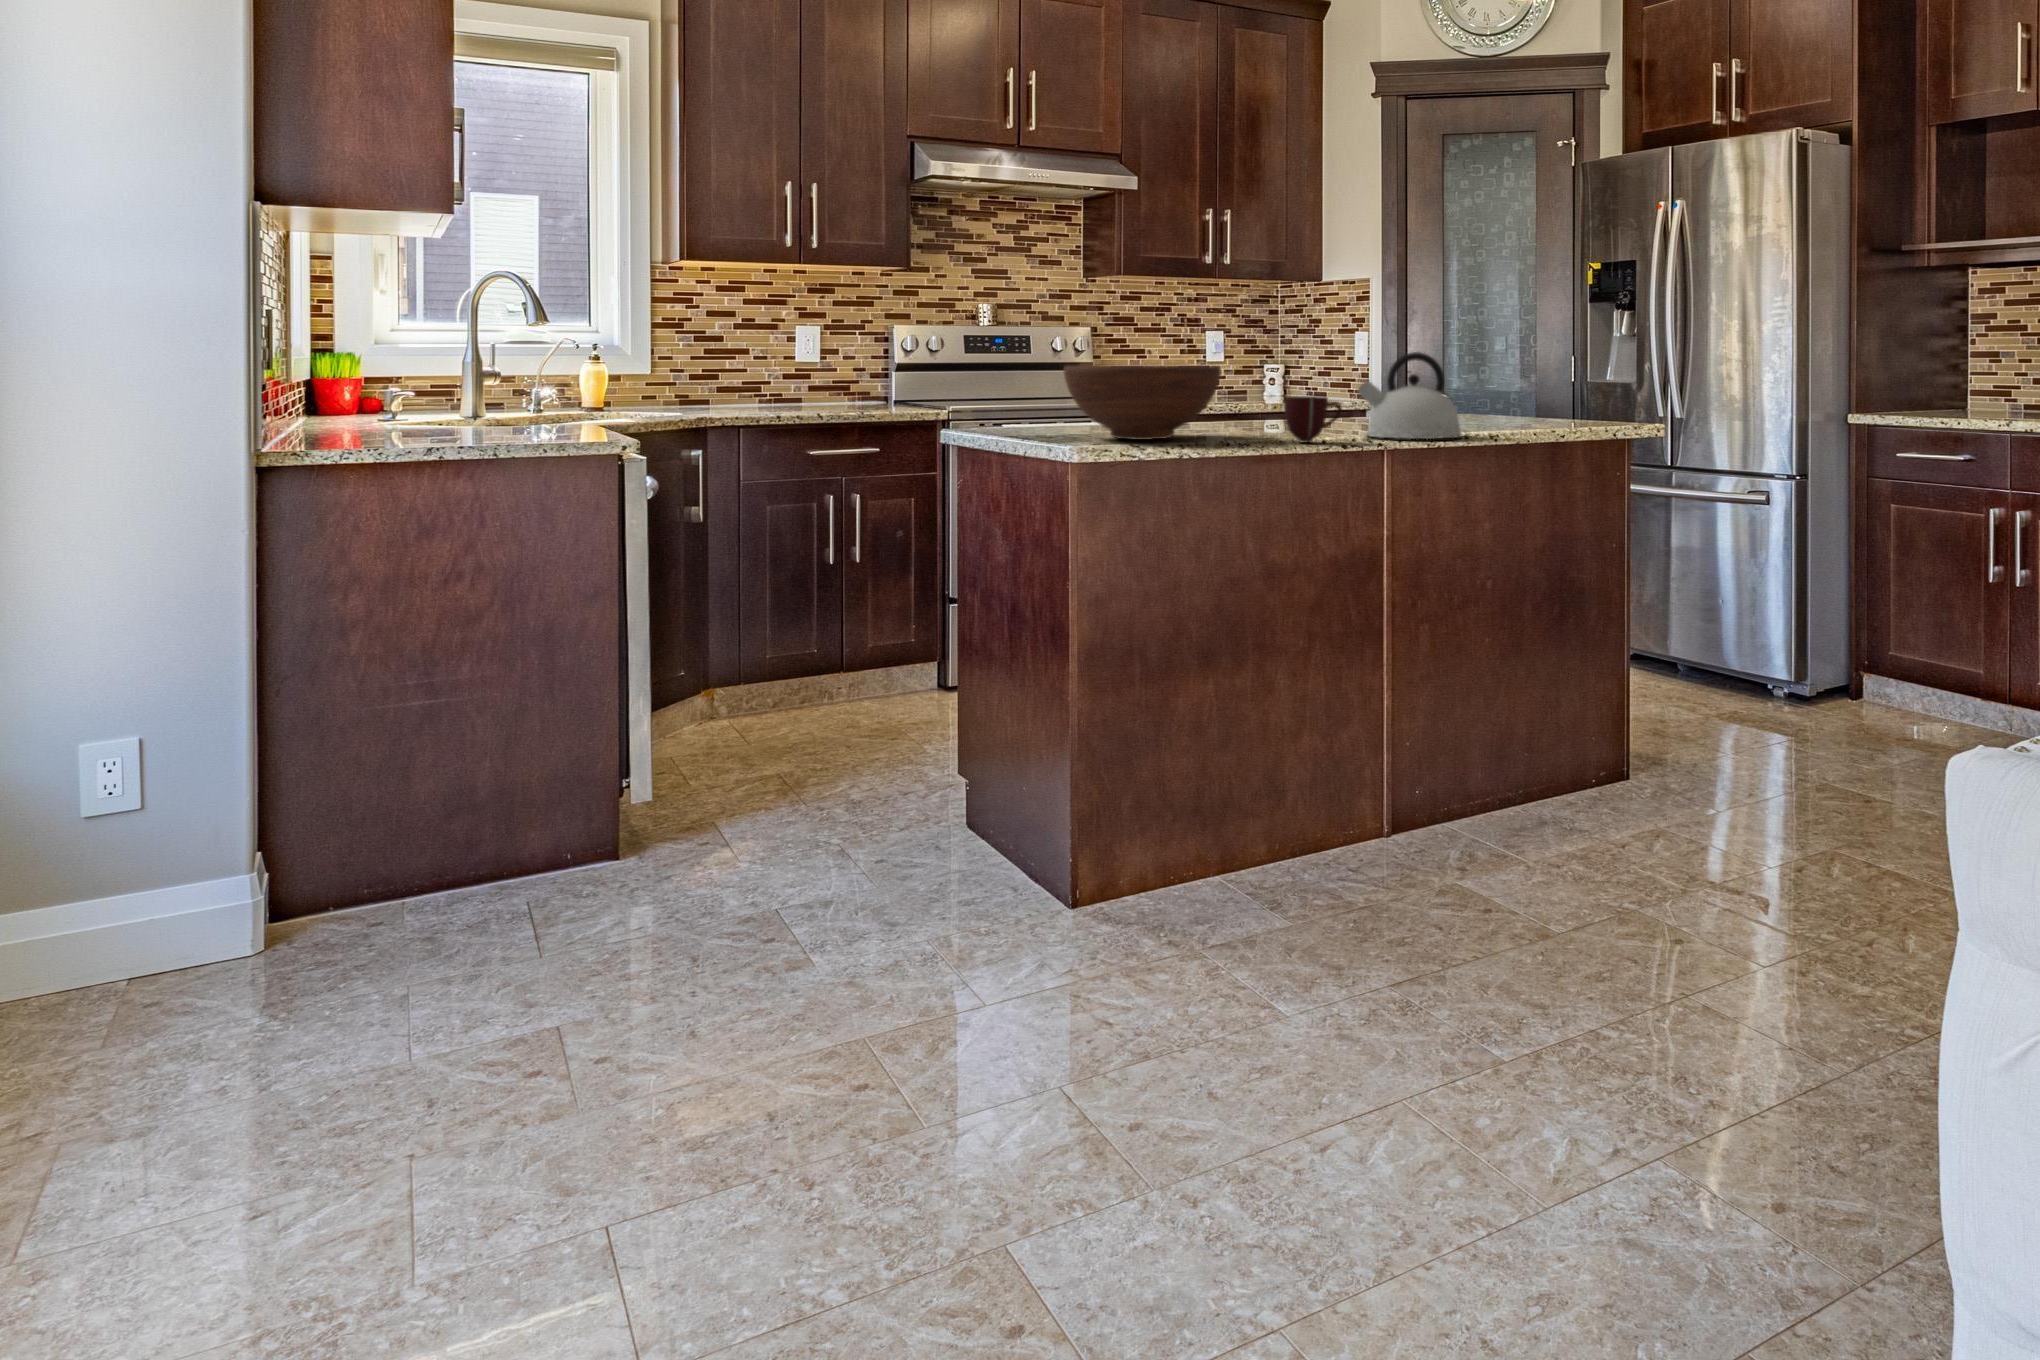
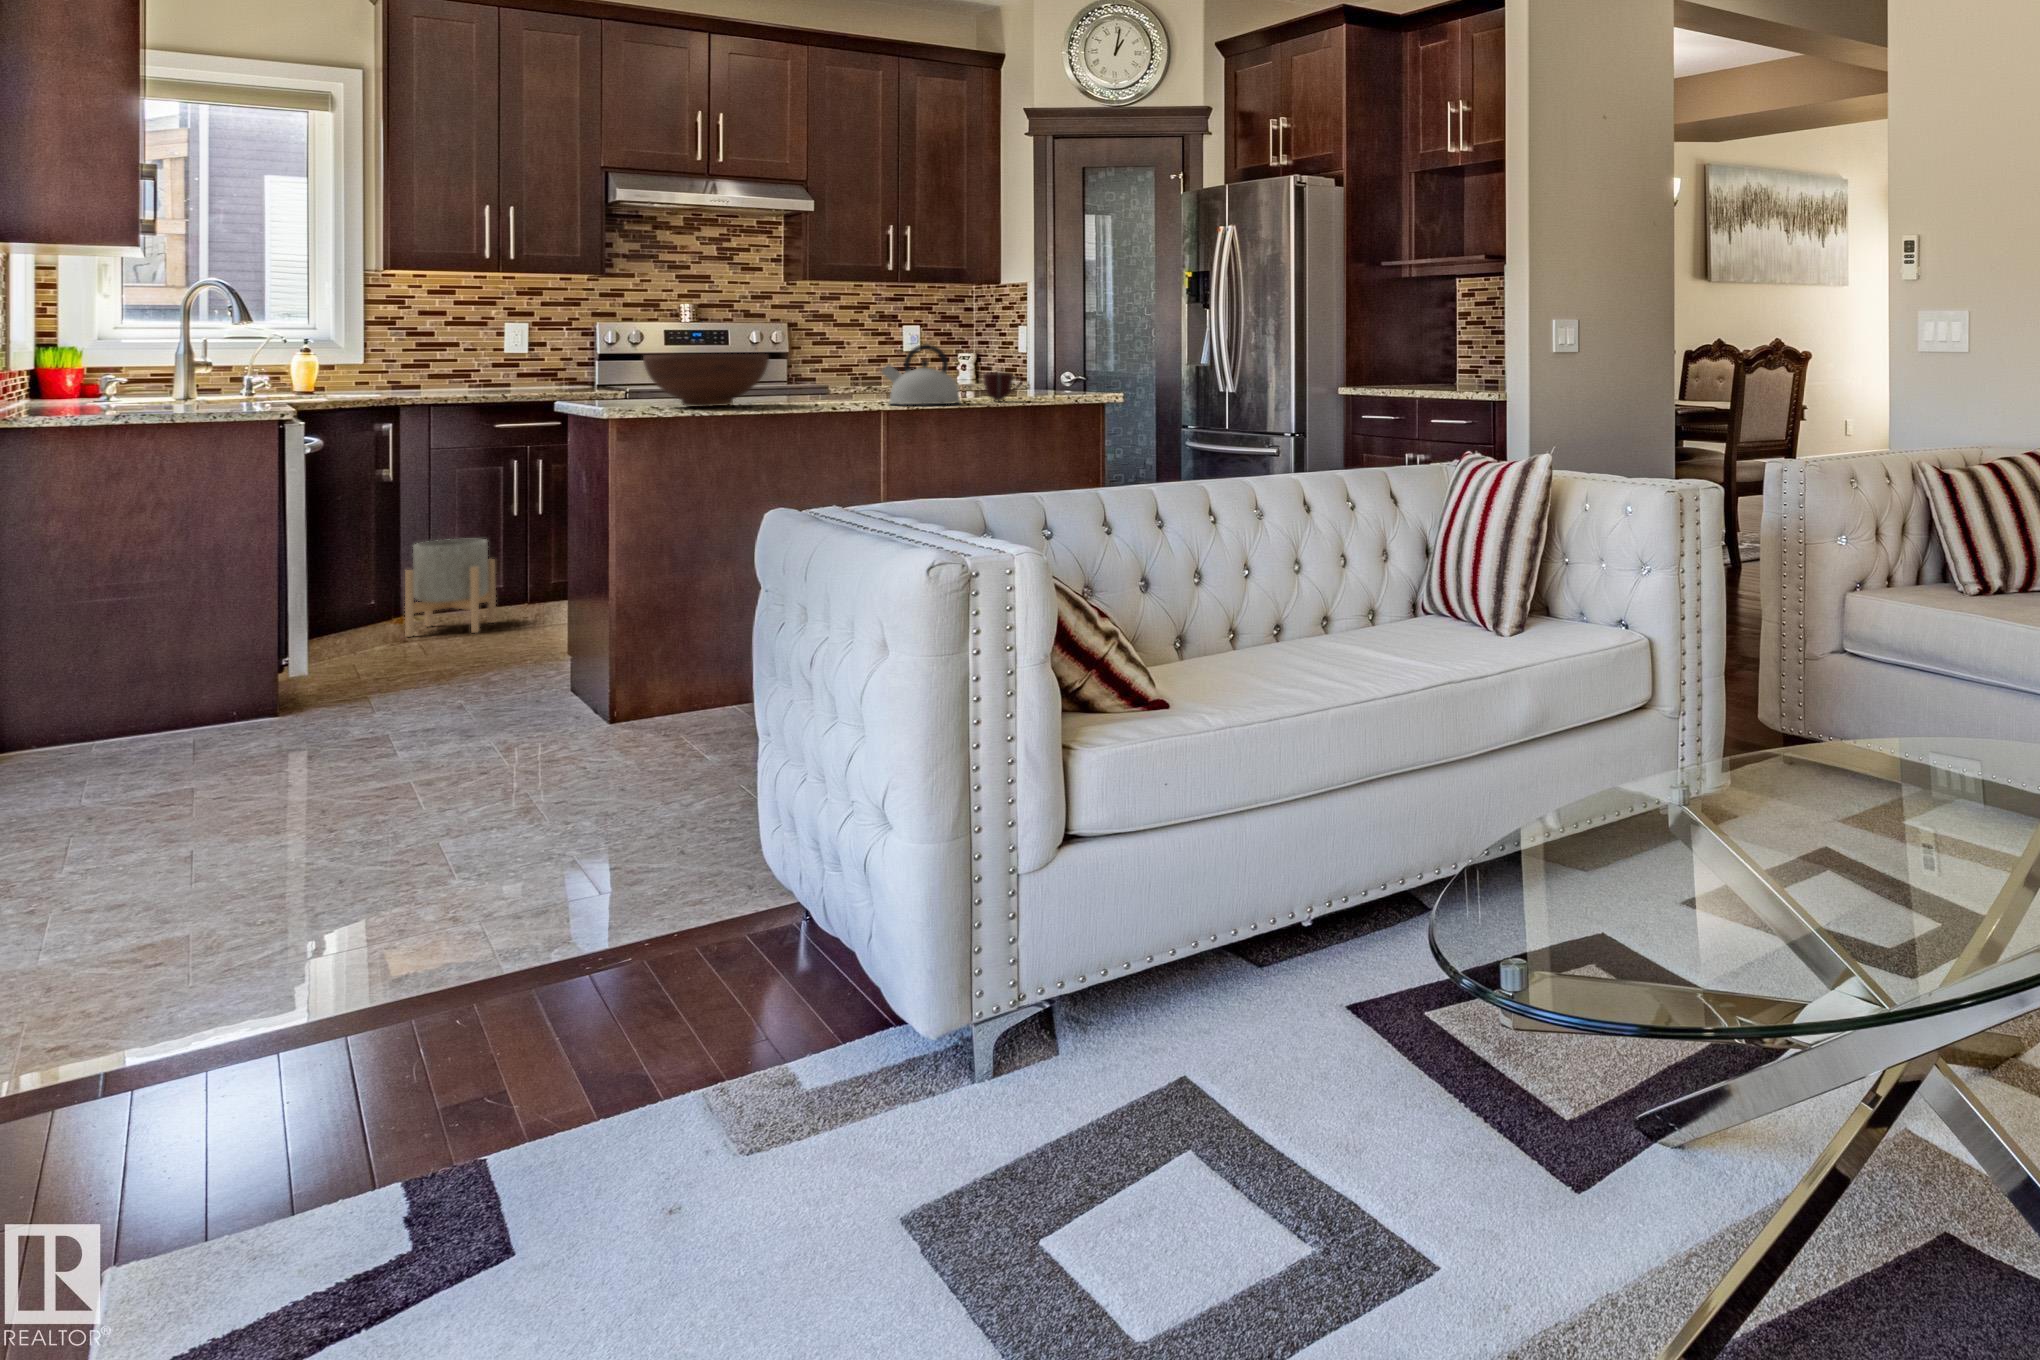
mug: present [1283,396,1342,443] -> present [983,372,1023,401]
planter: none [712,592,805,718] -> present [405,539,496,637]

